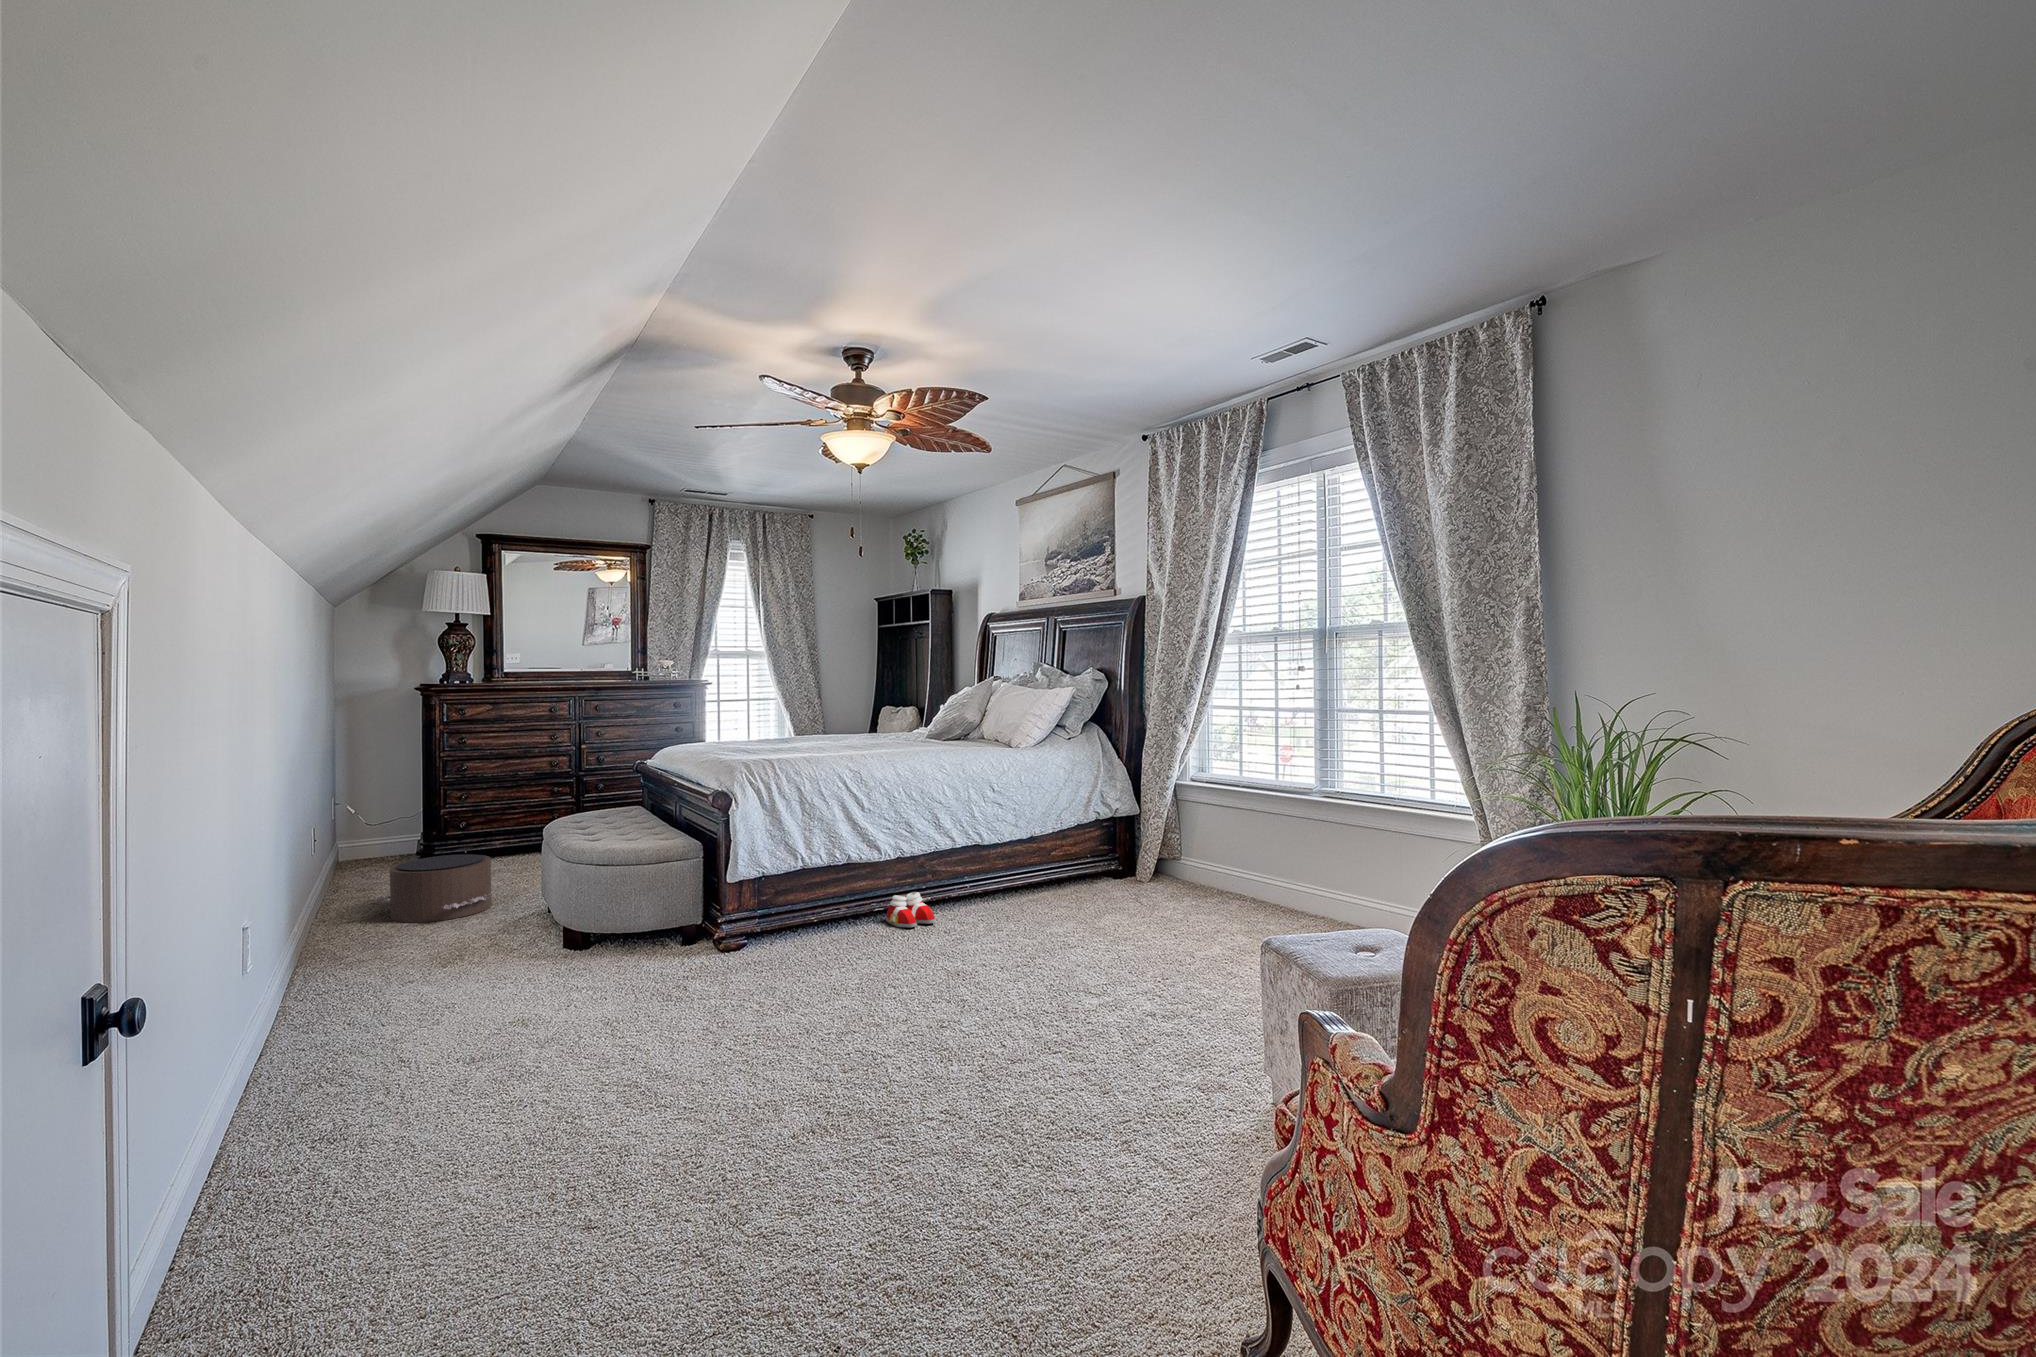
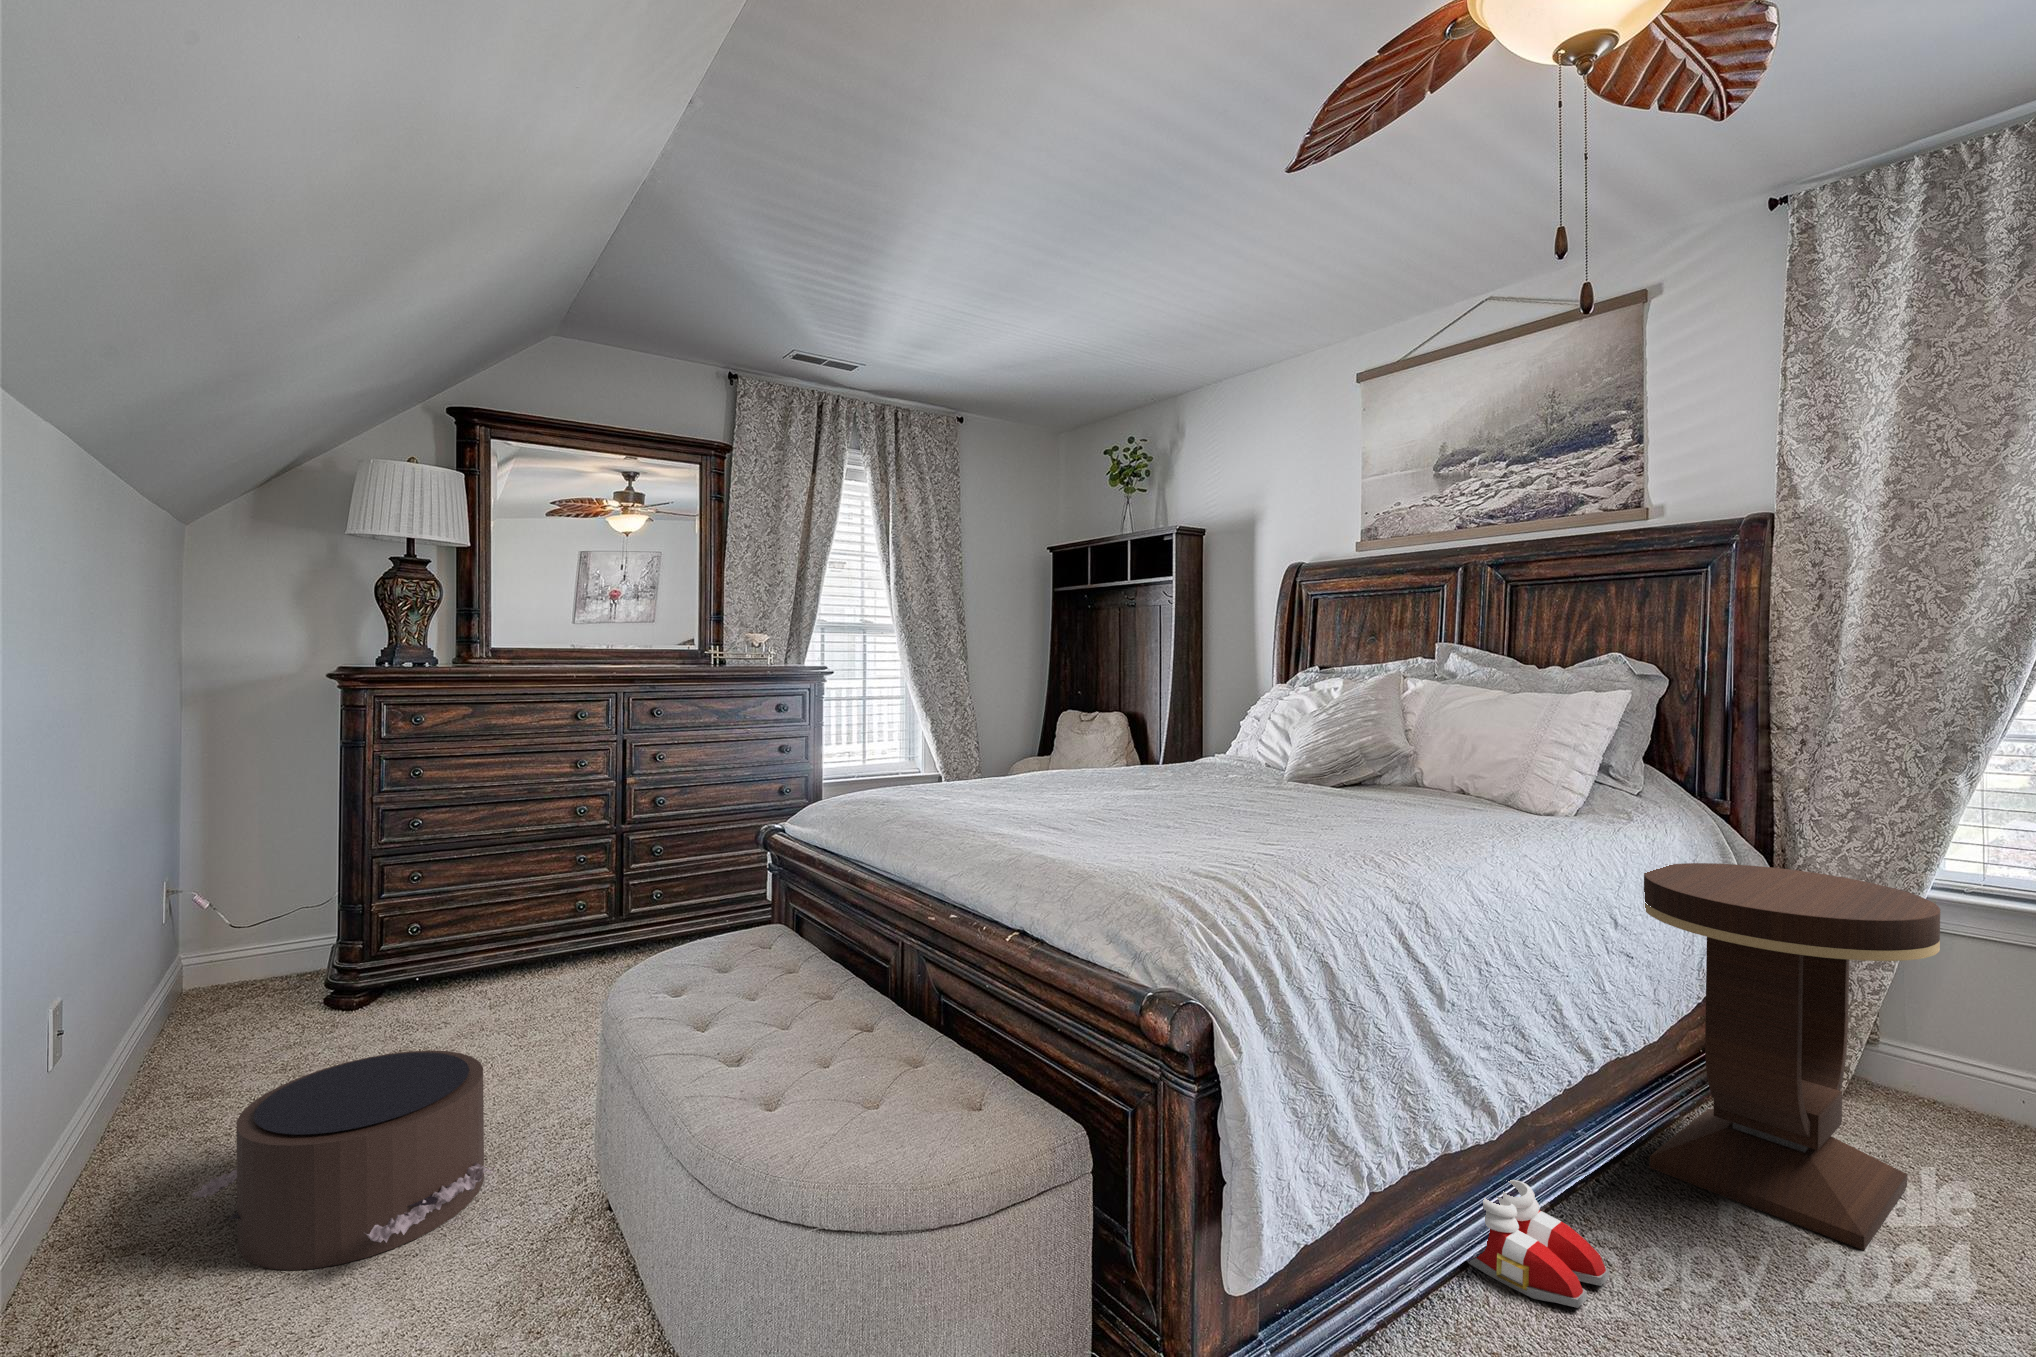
side table: none [1014,768,1120,919] -> present [1644,863,1940,1250]

